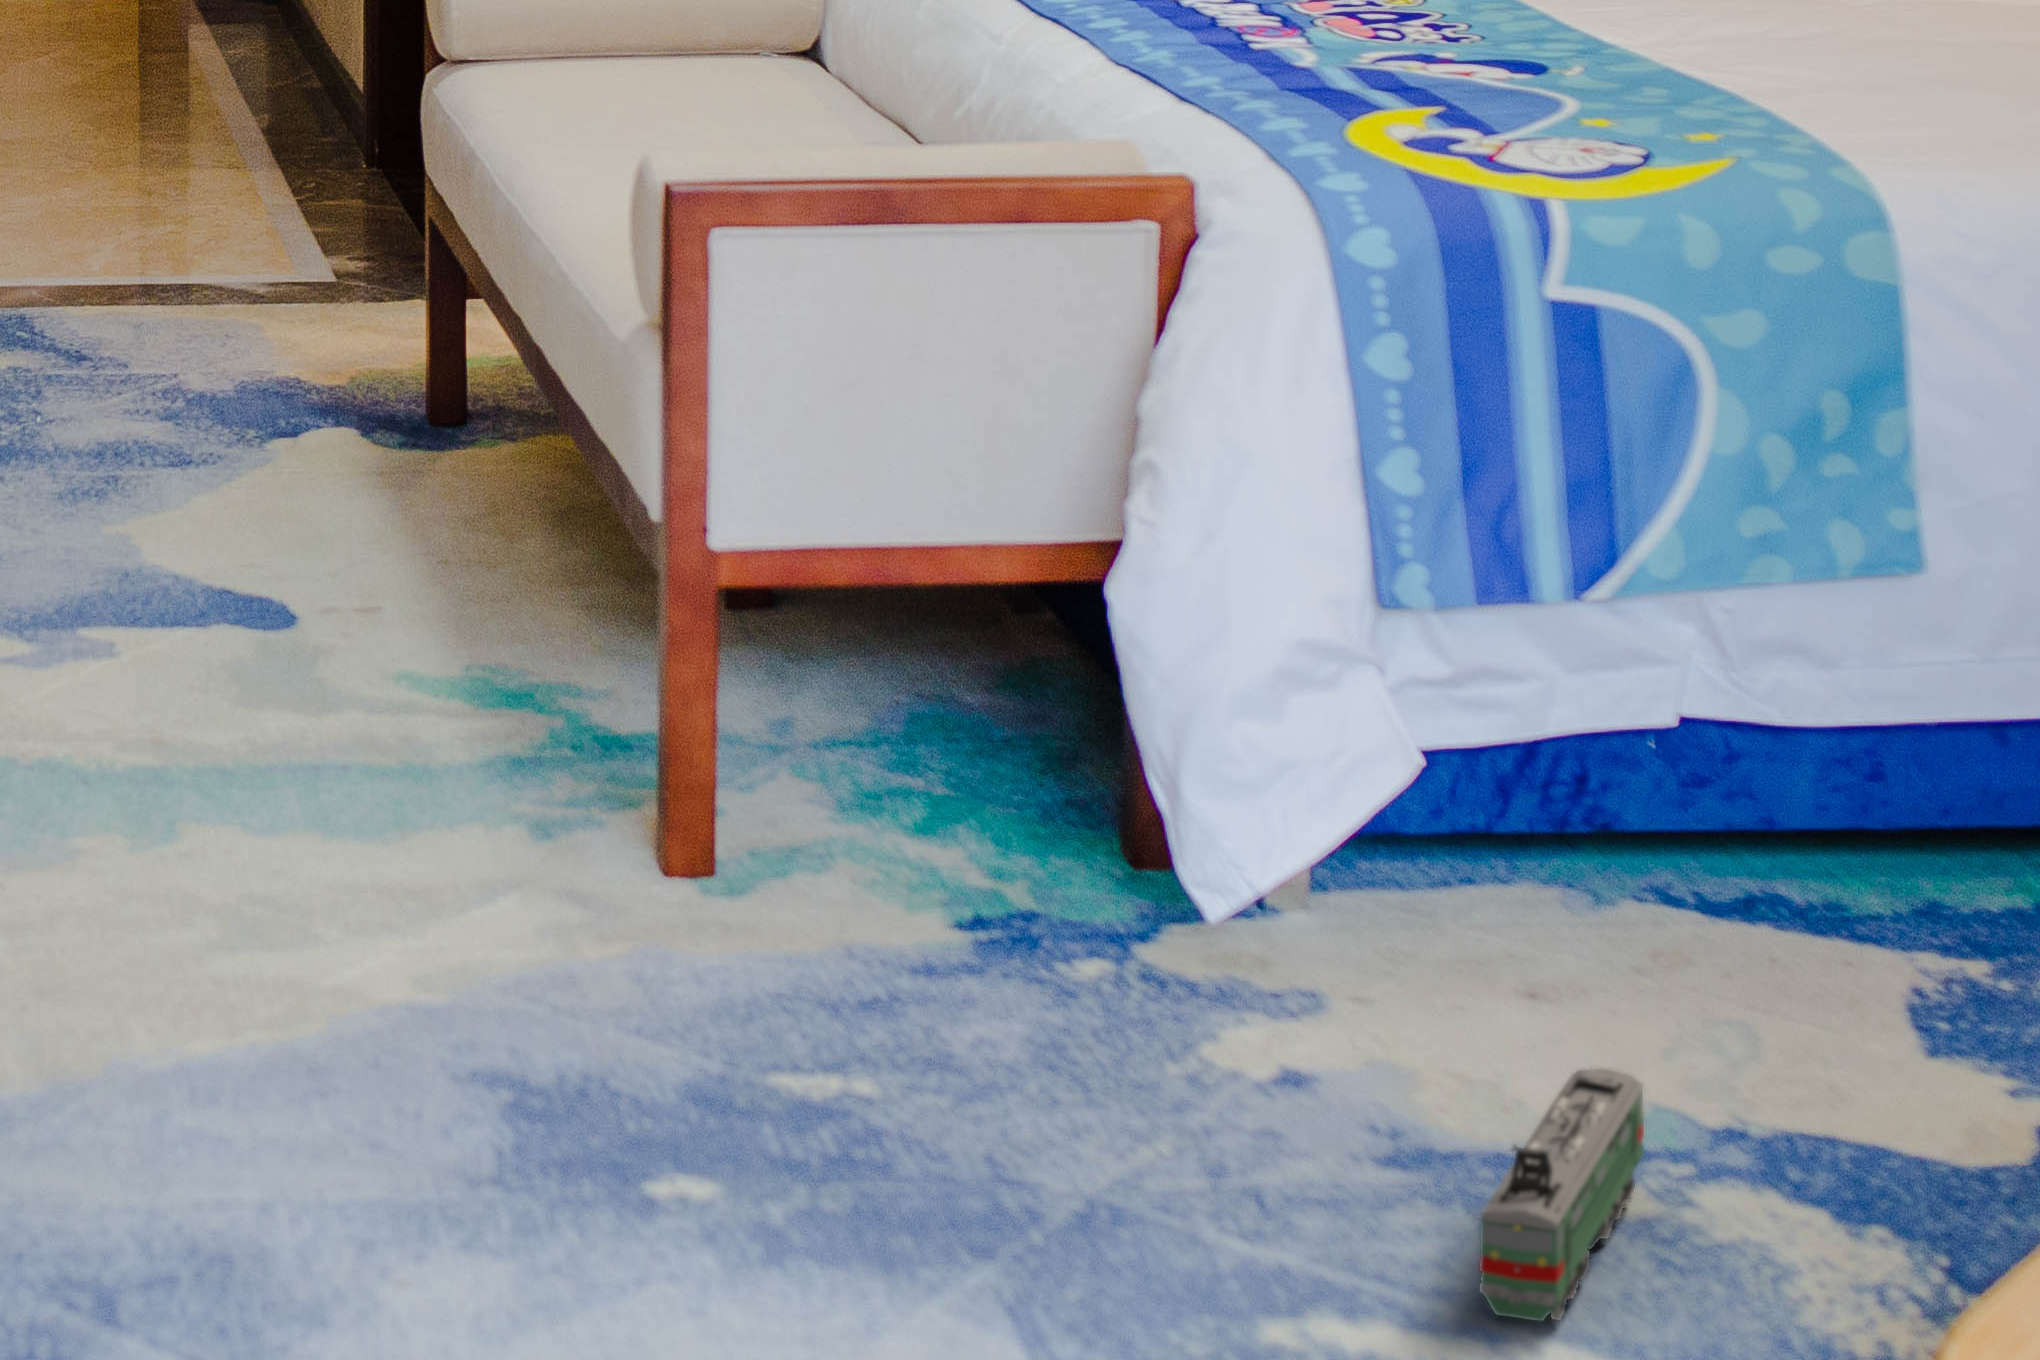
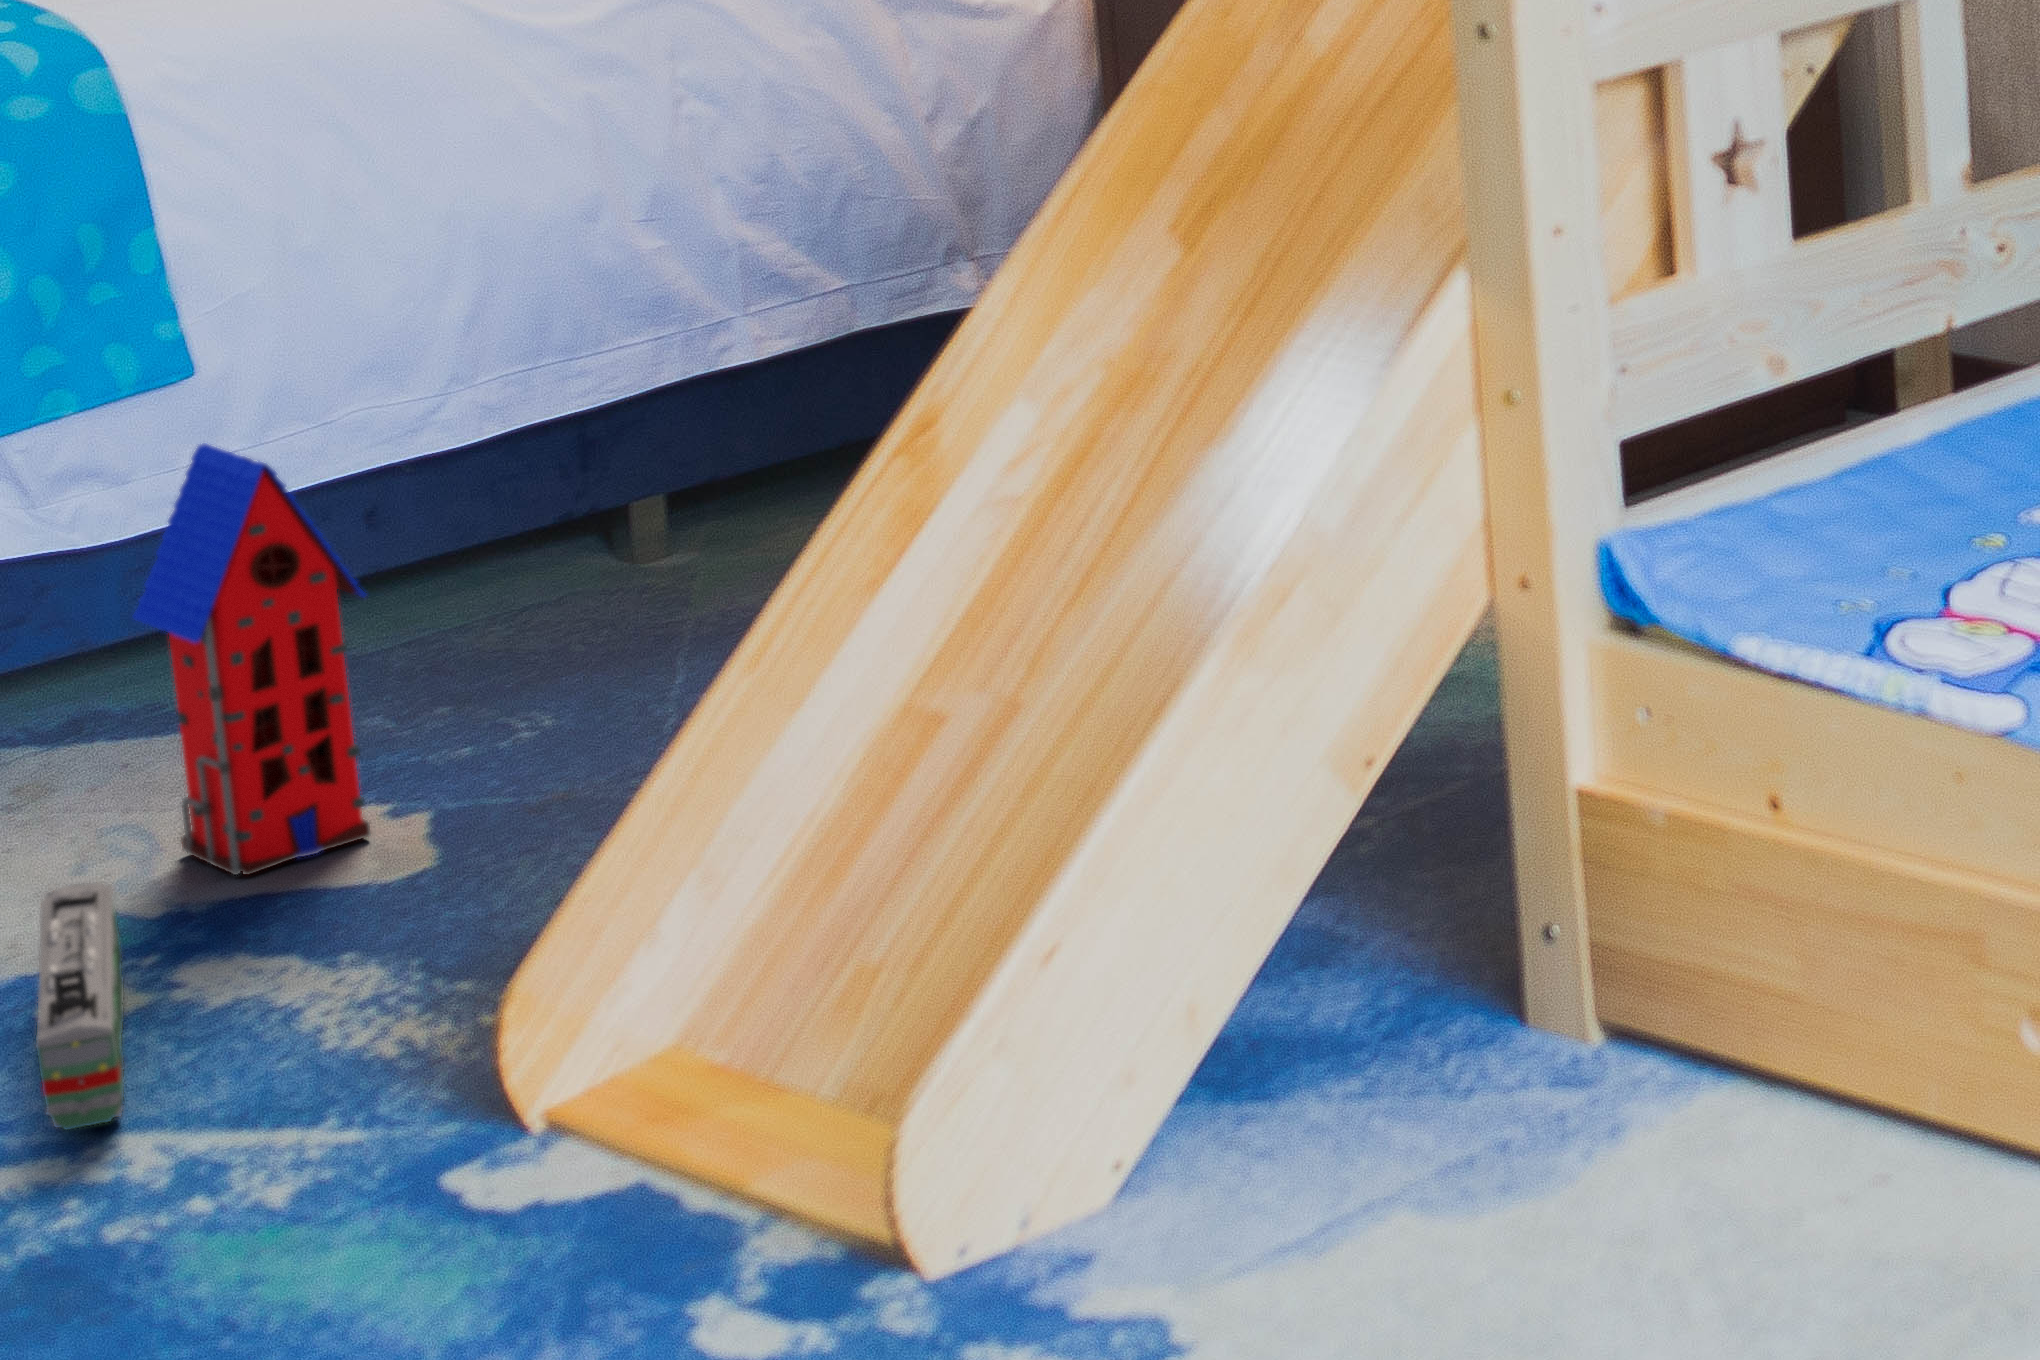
toy house: none [1756,643,2006,1121] -> present [133,444,370,875]

